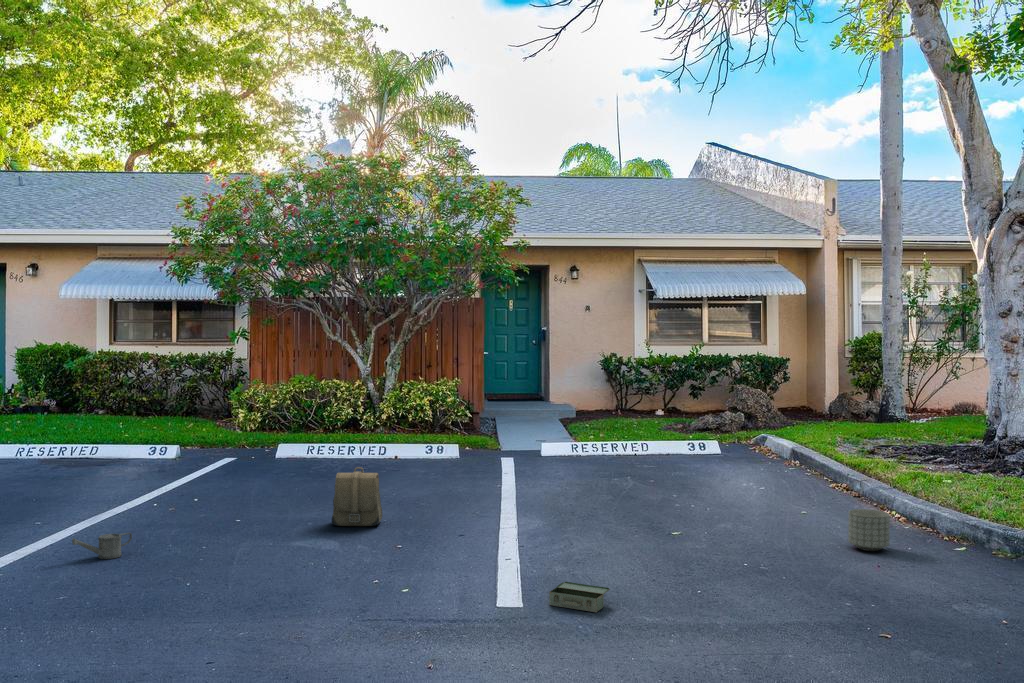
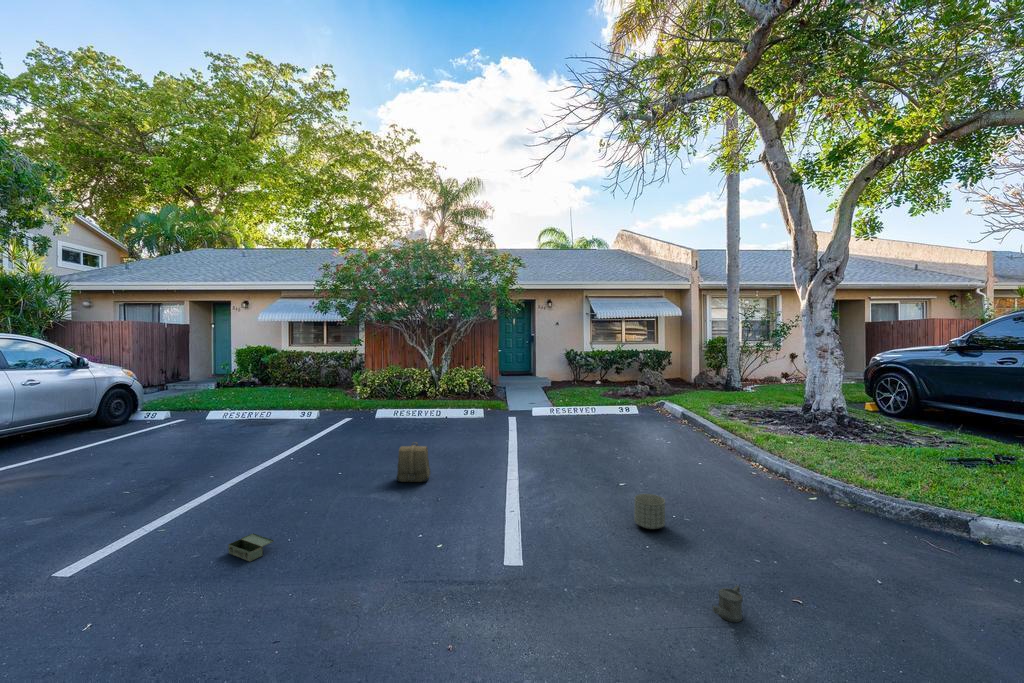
planter: present [848,509,890,551] -> present [634,494,665,529]
watering can: present [72,533,132,559] -> present [713,585,743,622]
toolbox: present [549,582,610,612] -> present [228,534,274,562]

